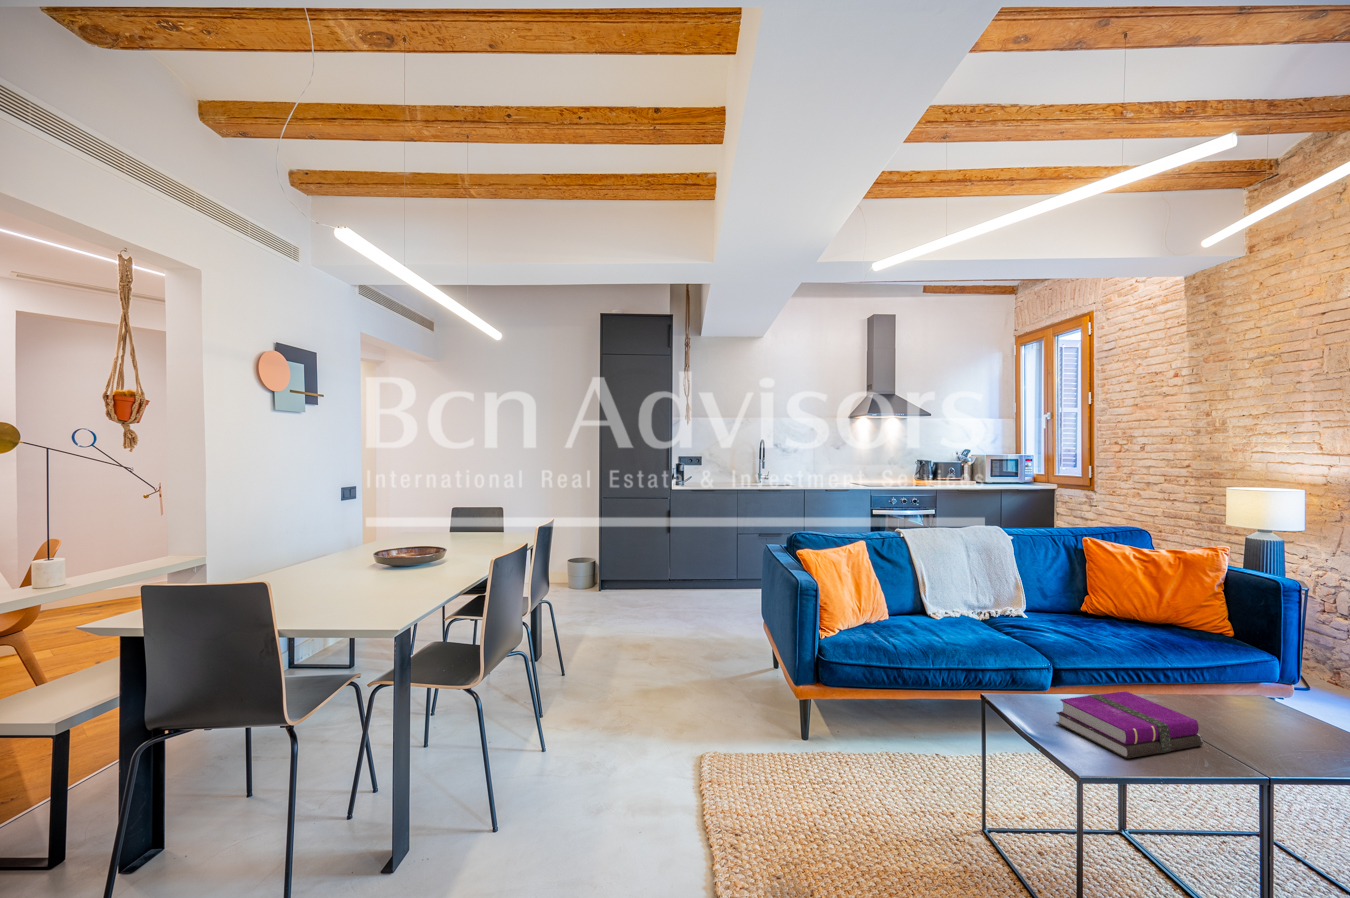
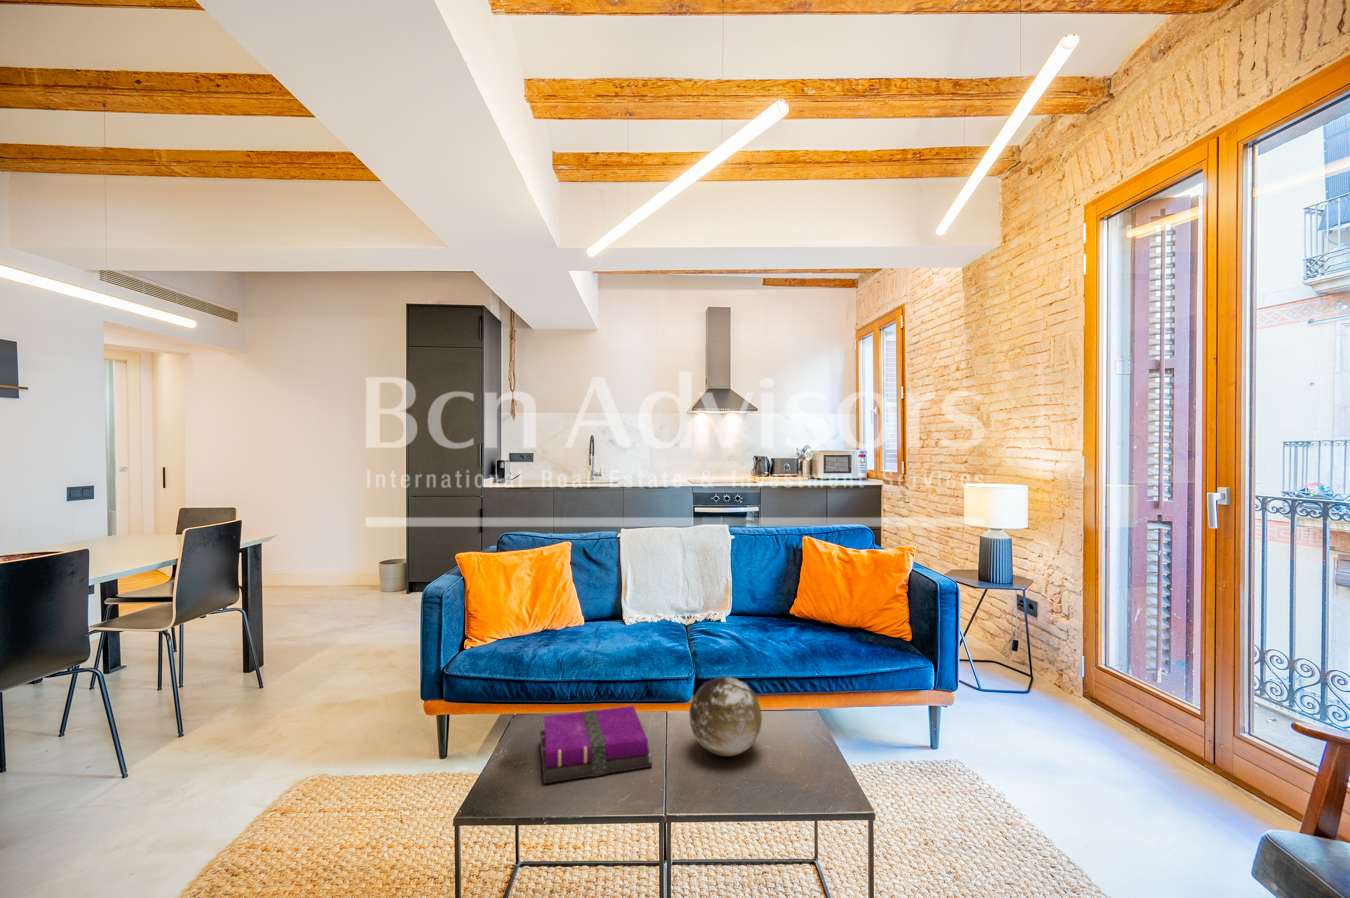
decorative orb: none [1203,665,1297,737] -> present [689,677,762,756]

